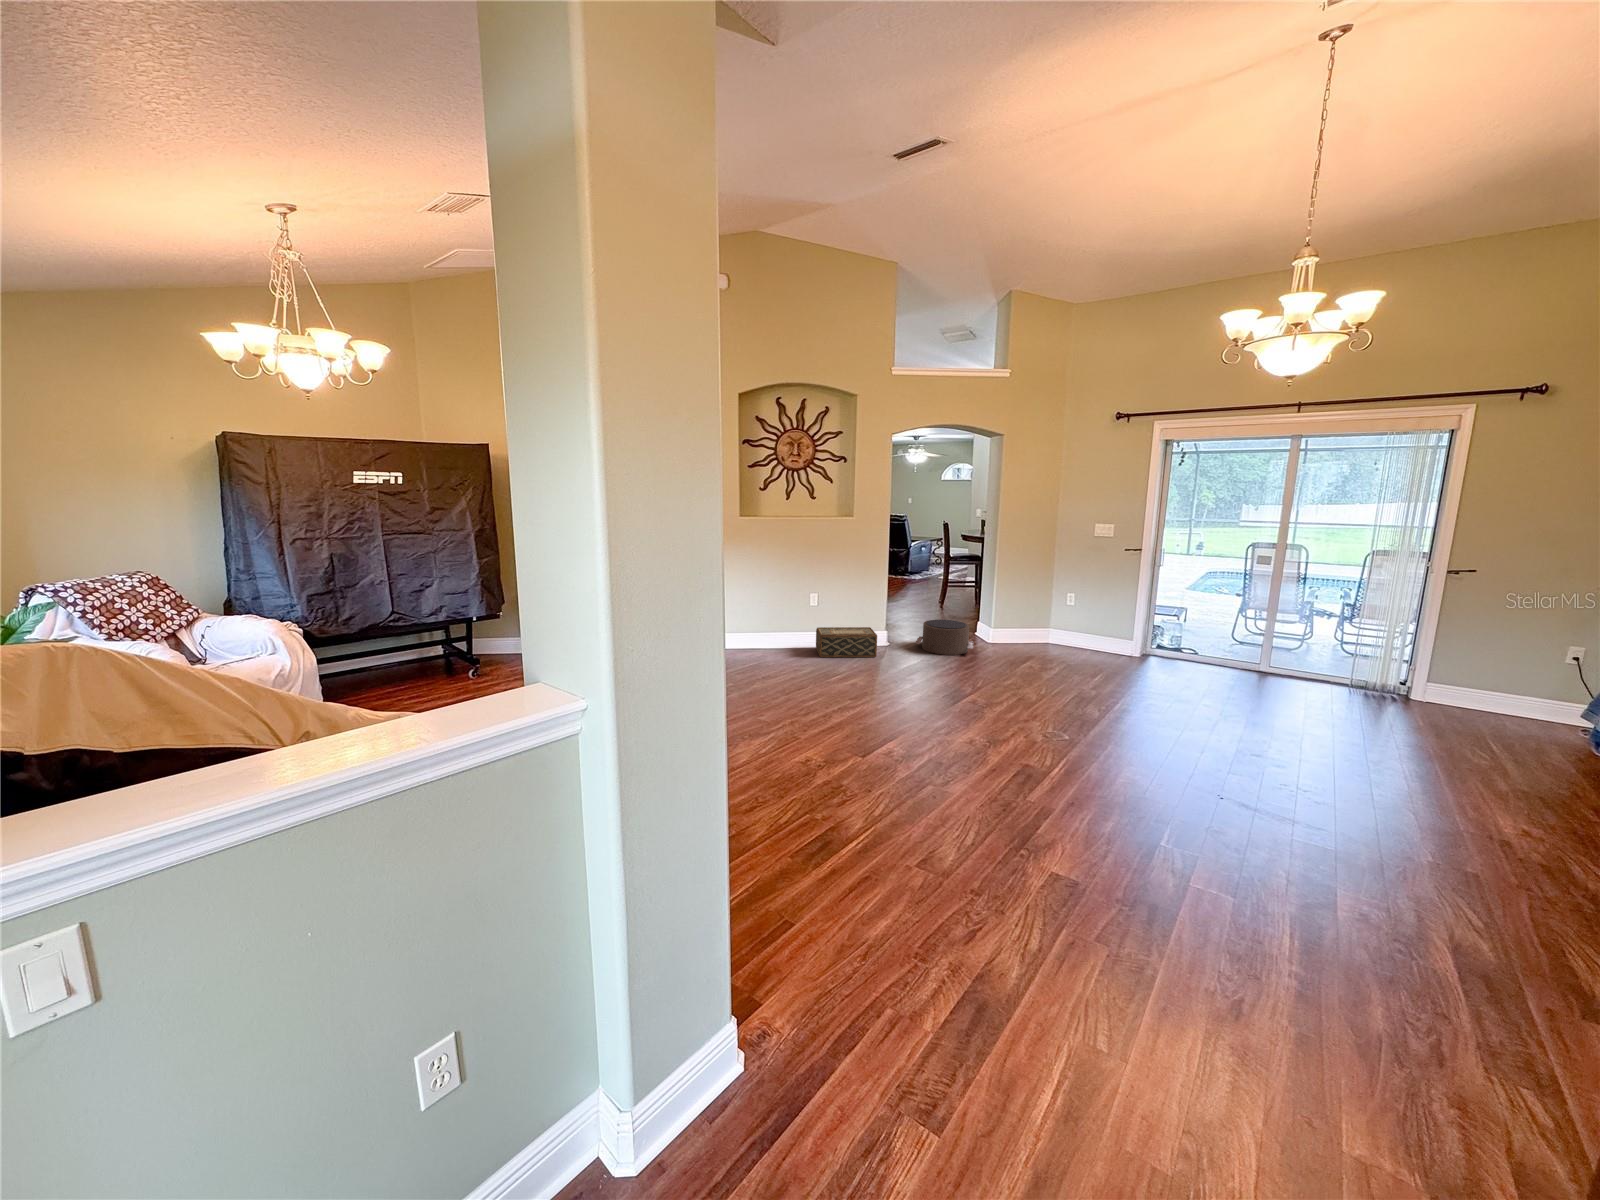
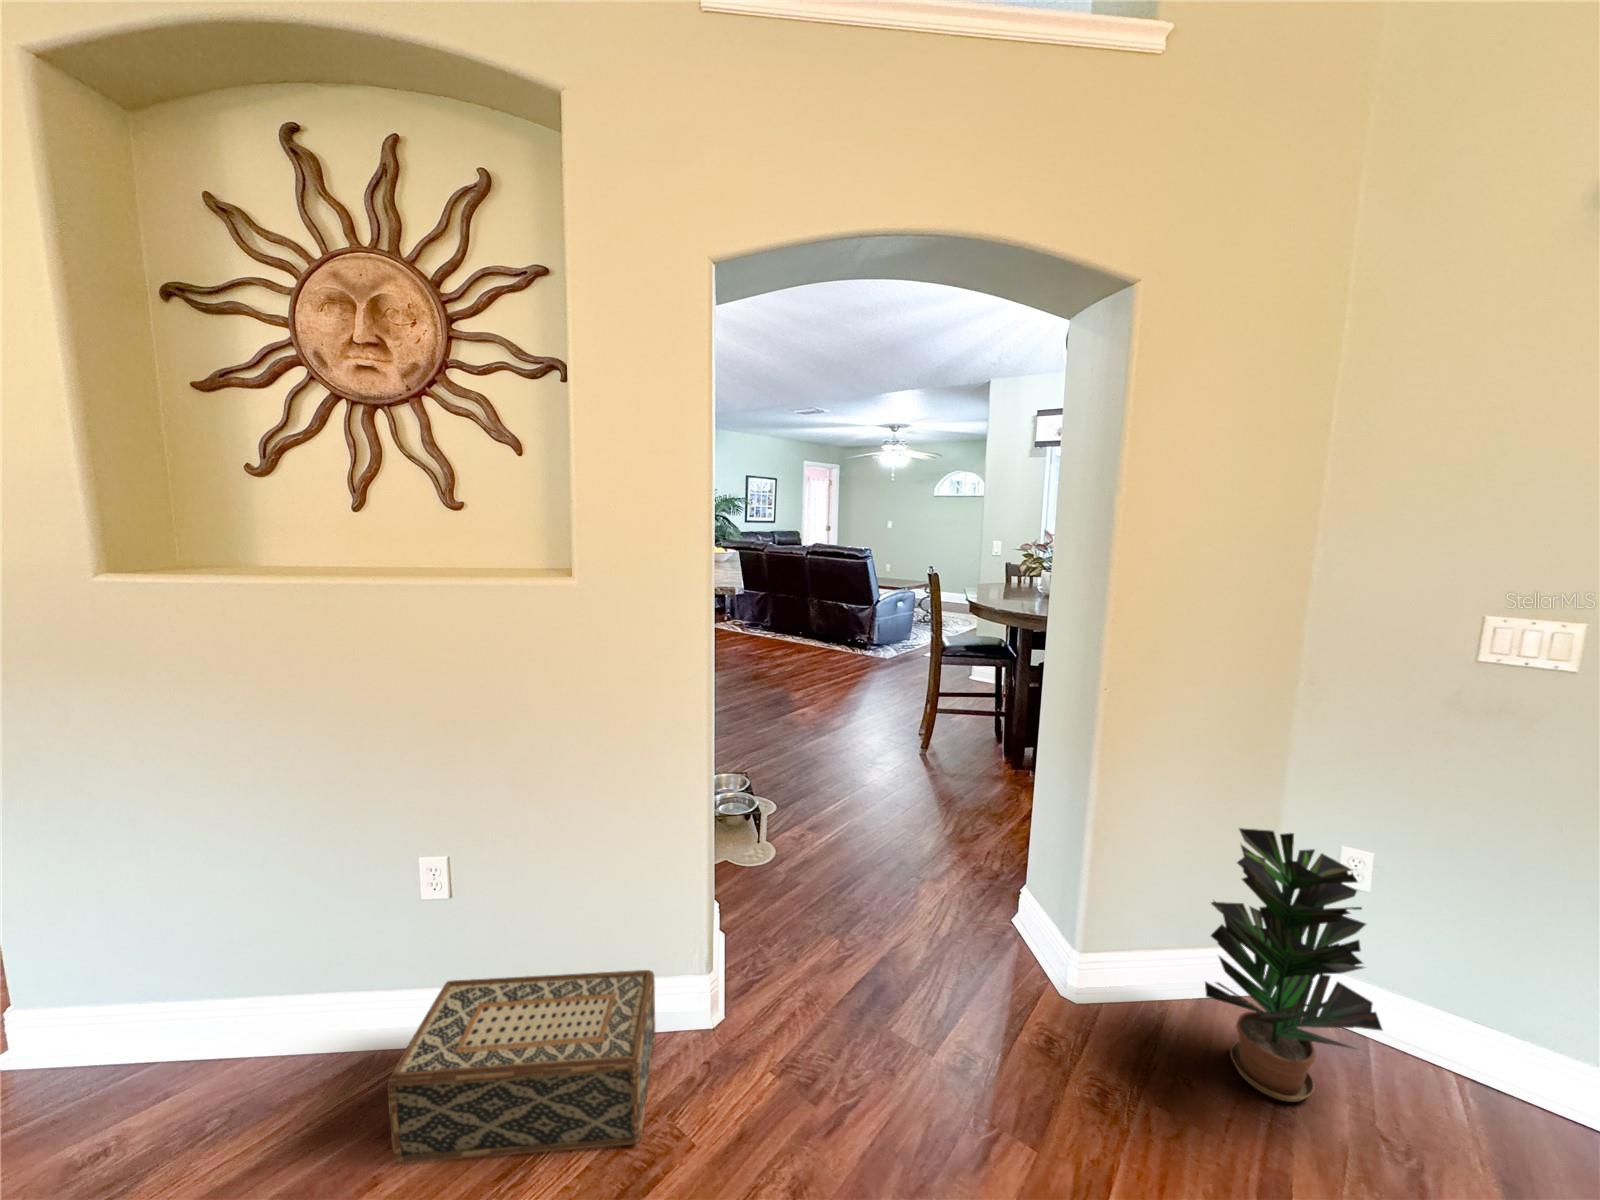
potted plant: none [1022,588,1065,657] -> present [1205,828,1382,1102]
pouf: present [916,620,974,655] -> none [816,901,1031,1098]

